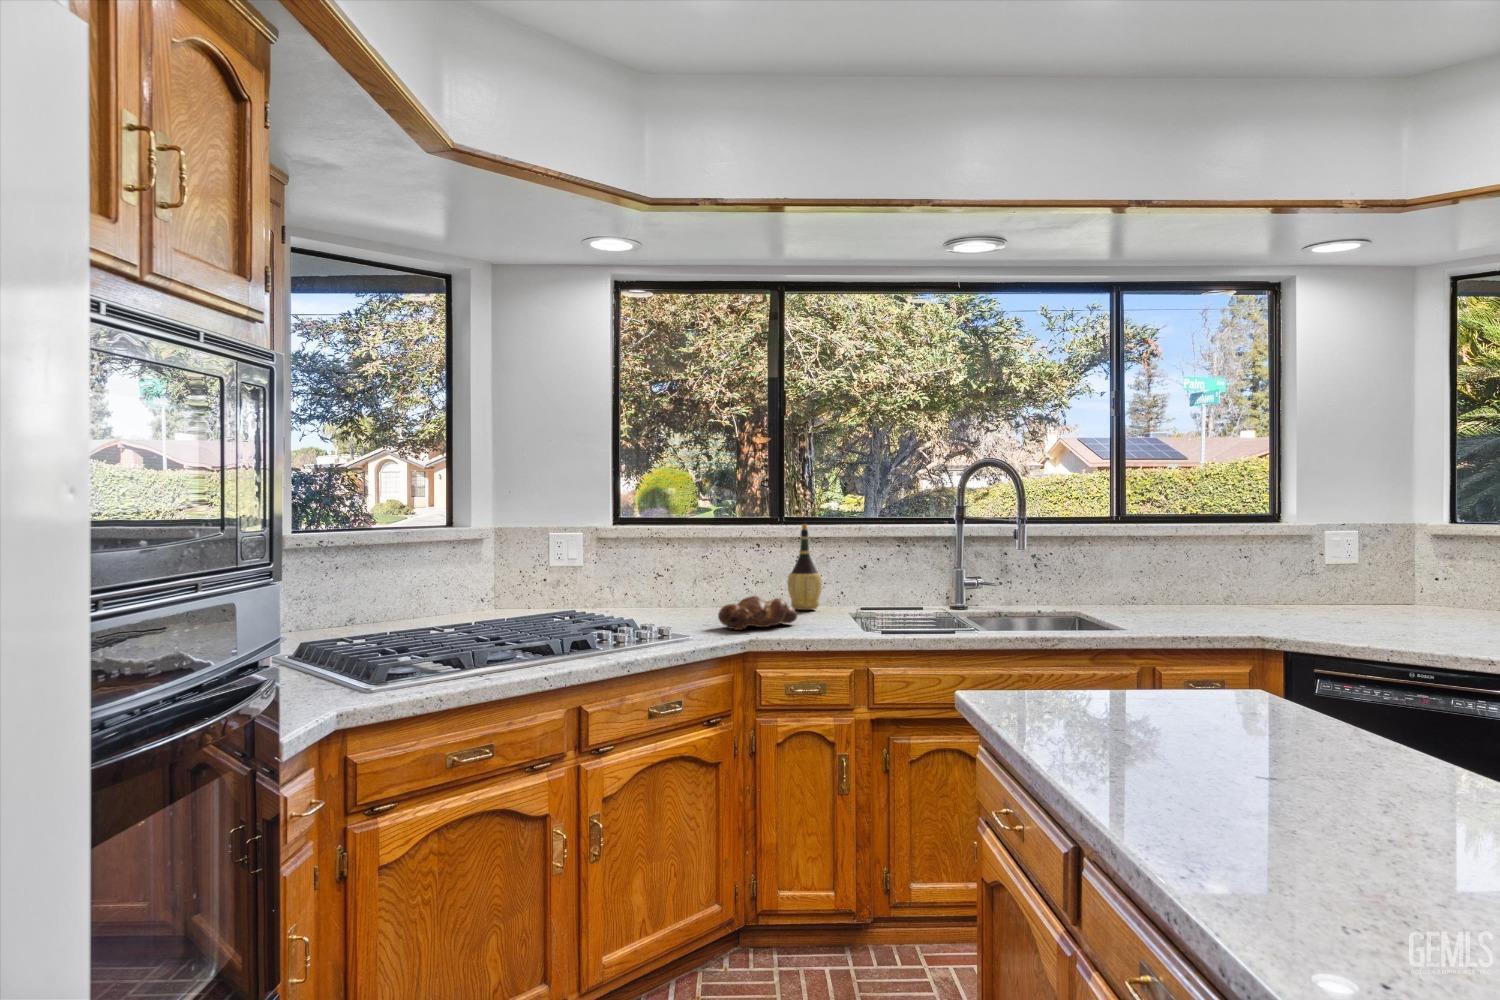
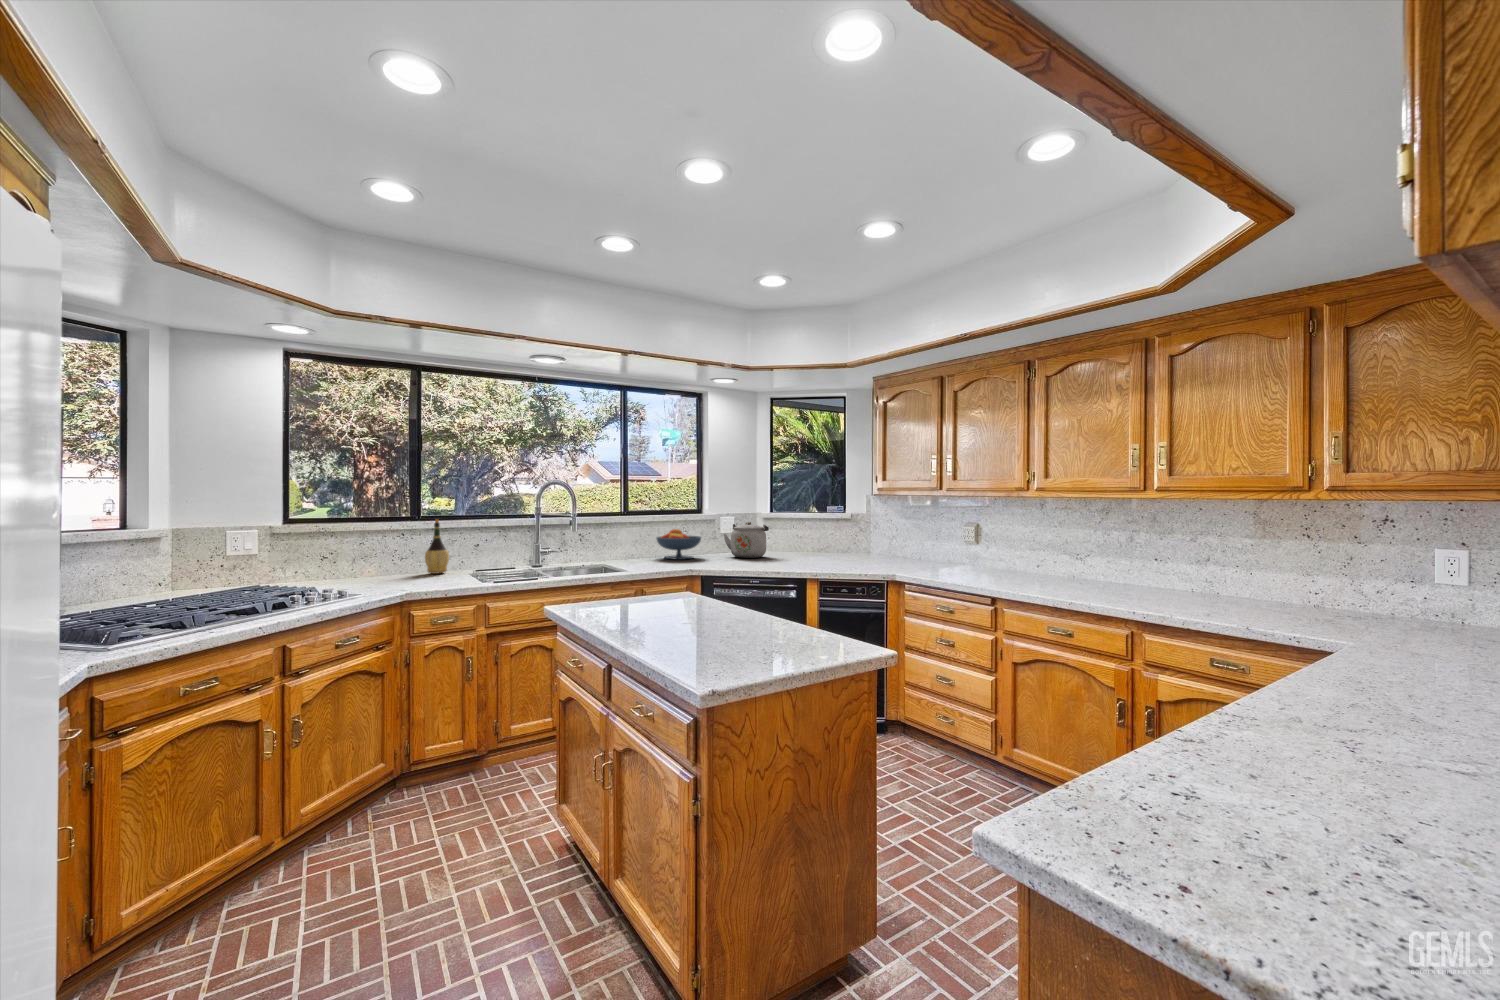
kettle: none [1332,540,1449,616] -> present [724,522,769,558]
fruit bowl: none [1180,550,1282,611] -> present [656,529,701,560]
bread loaf: present [718,596,797,630] -> none [380,566,437,588]

